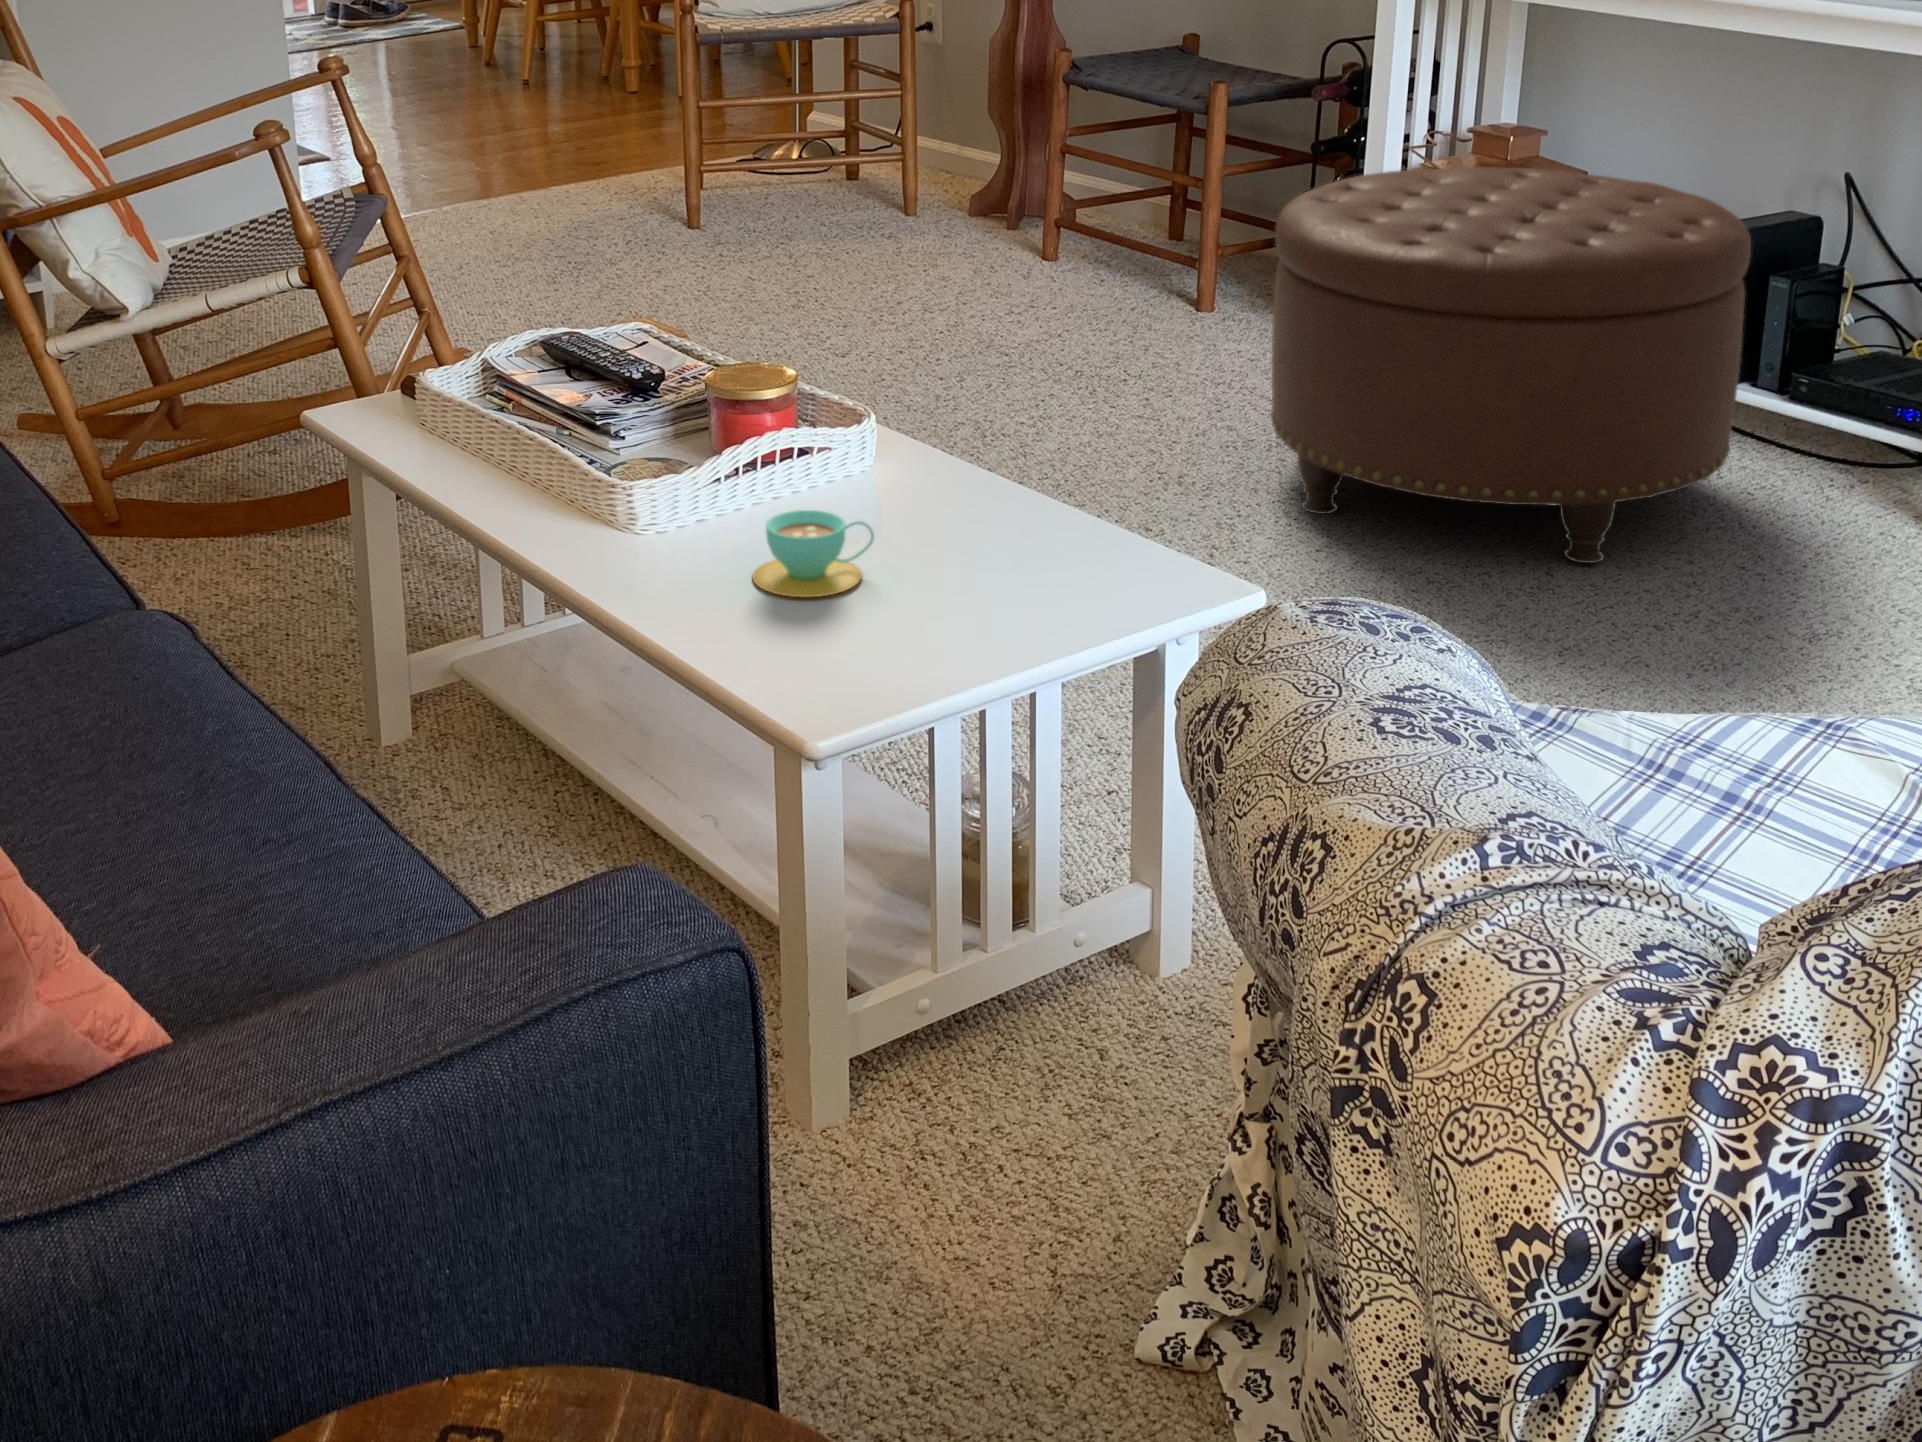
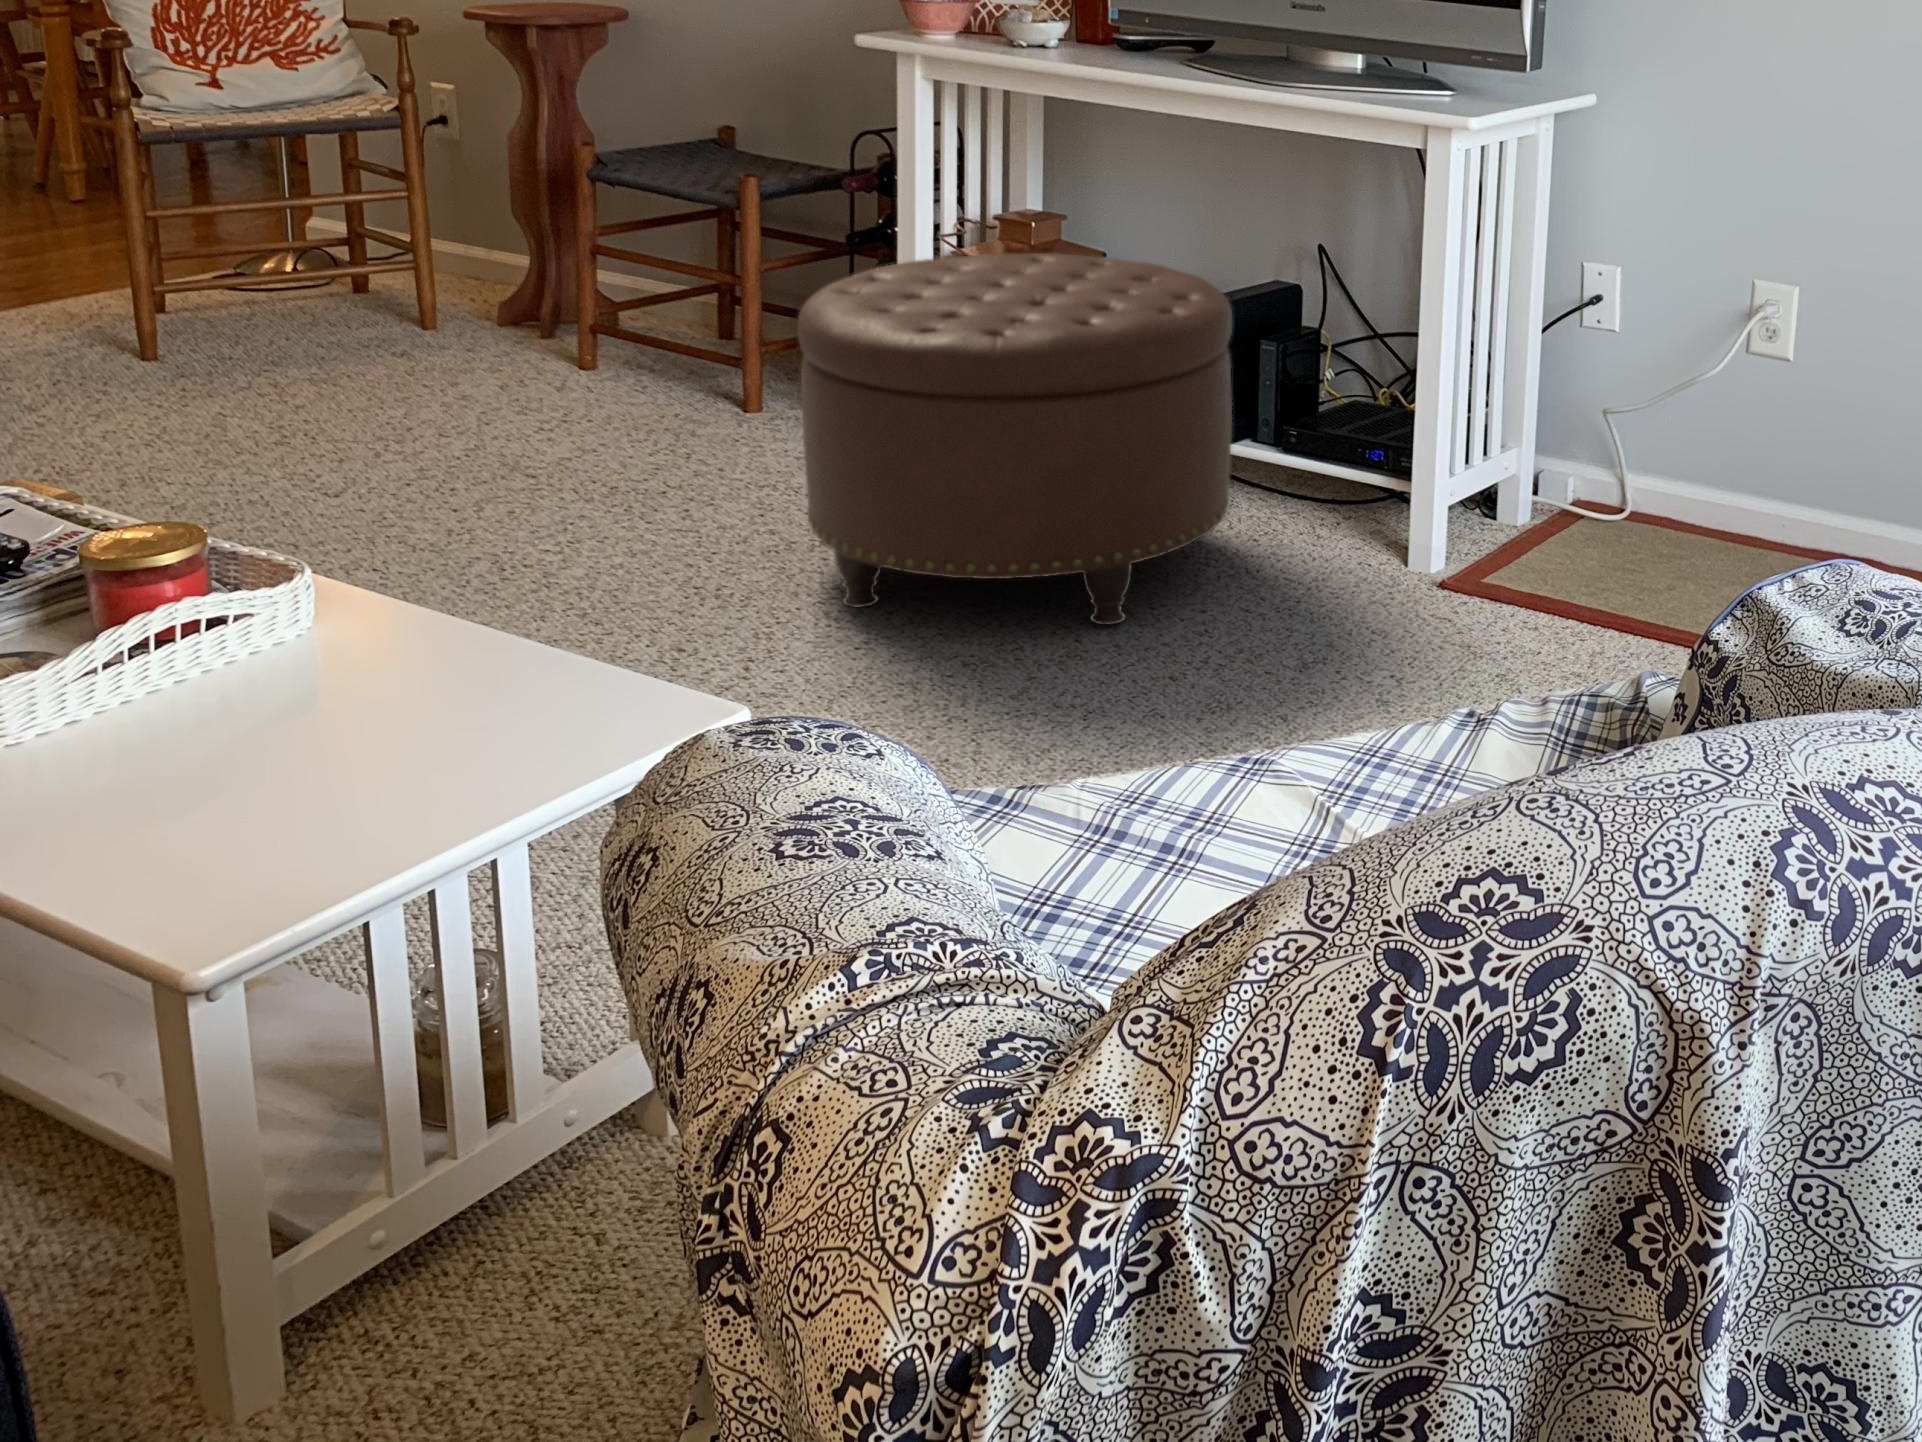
teacup: present [752,510,874,597] -> none [117,683,282,791]

